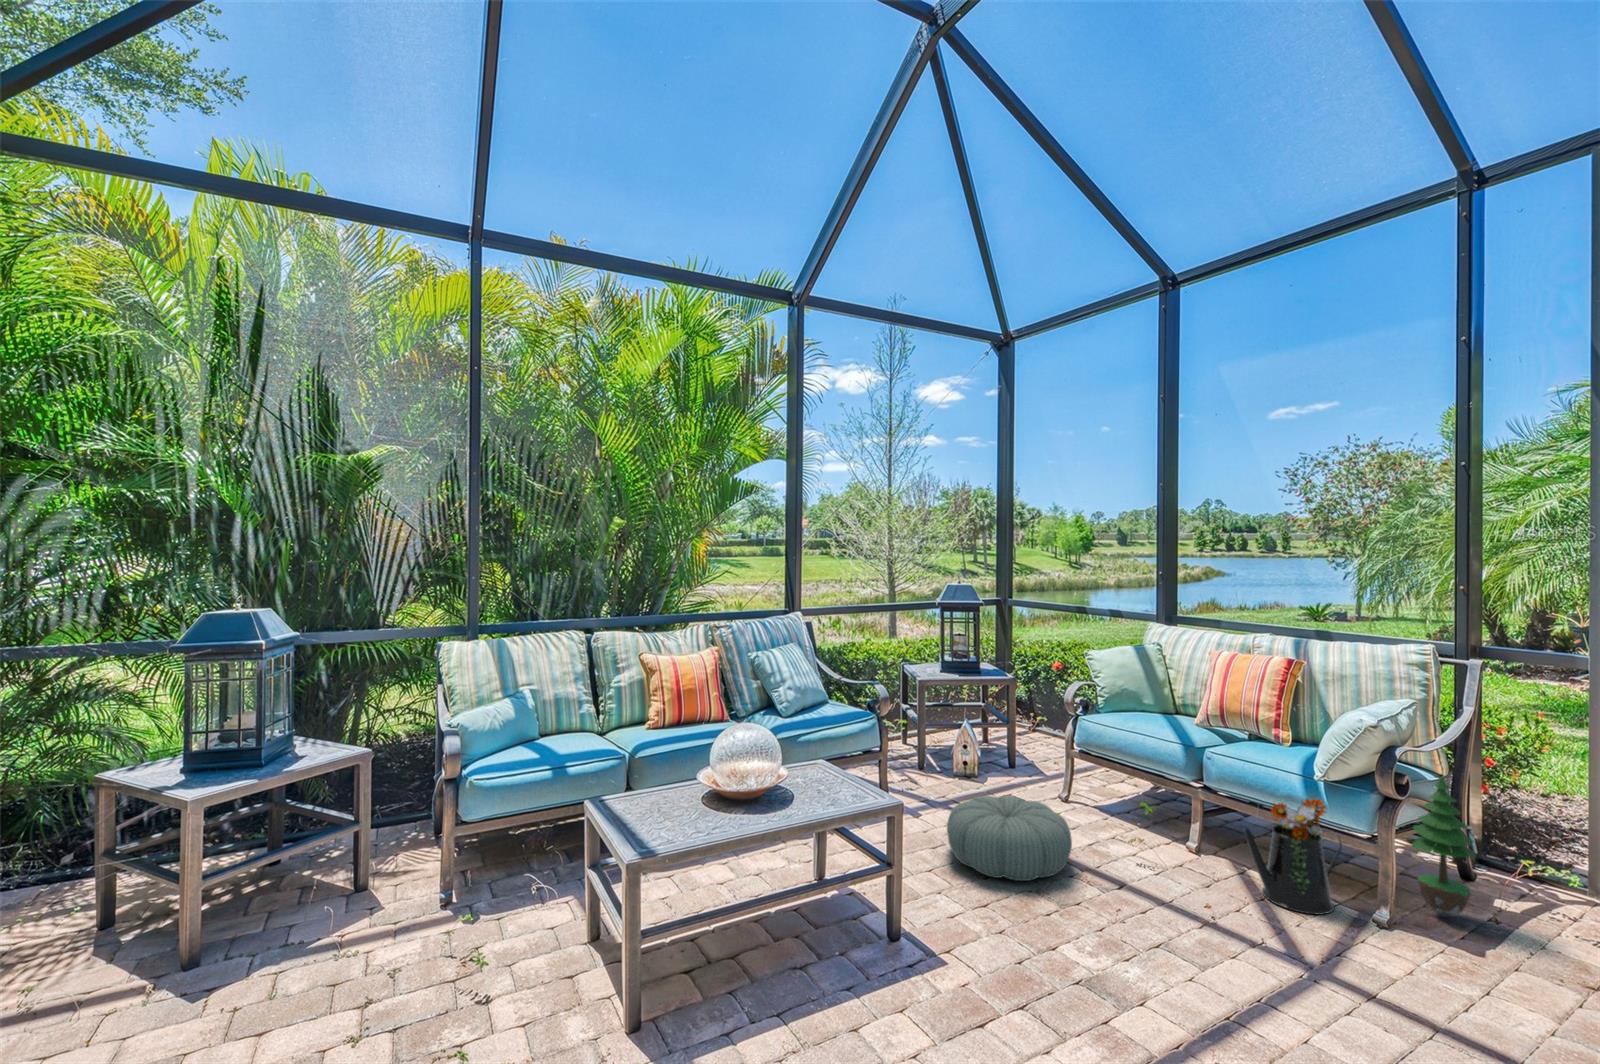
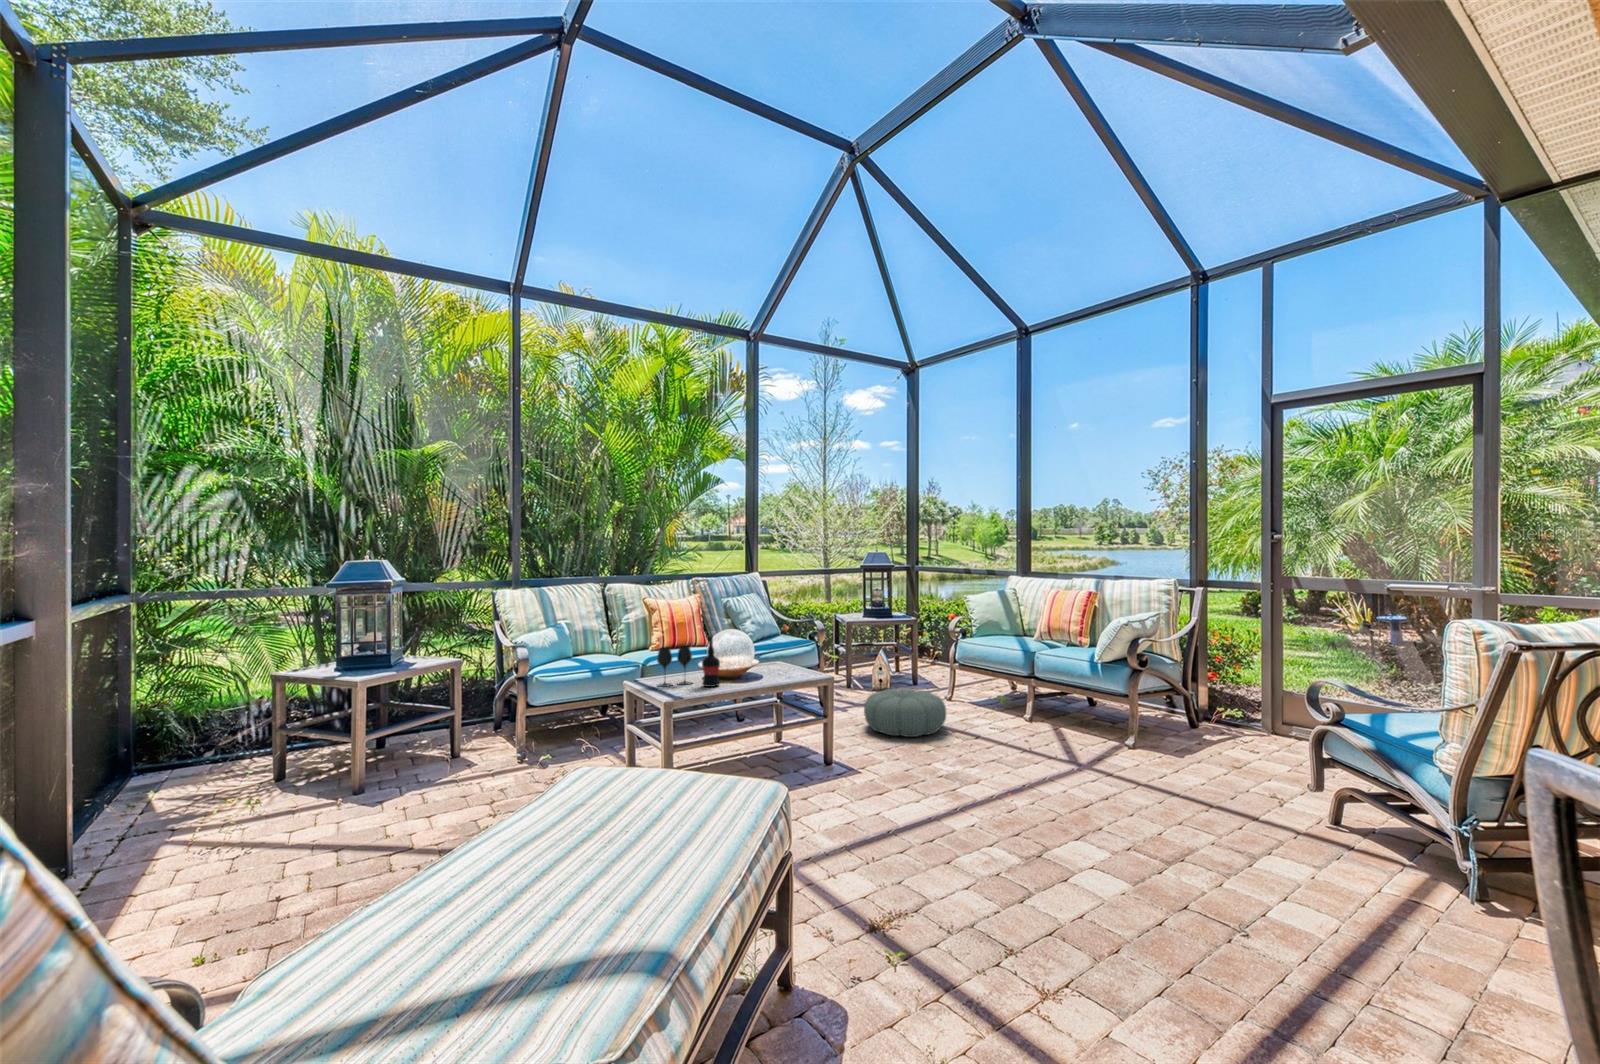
wine bottle: none [696,741,724,824] -> present [702,635,720,687]
wine glass: none [629,753,685,819] -> present [657,646,692,687]
potted tree: present [1411,776,1476,917] -> none [1151,654,1187,743]
watering can: present [1244,798,1342,914] -> none [1052,672,1111,744]

